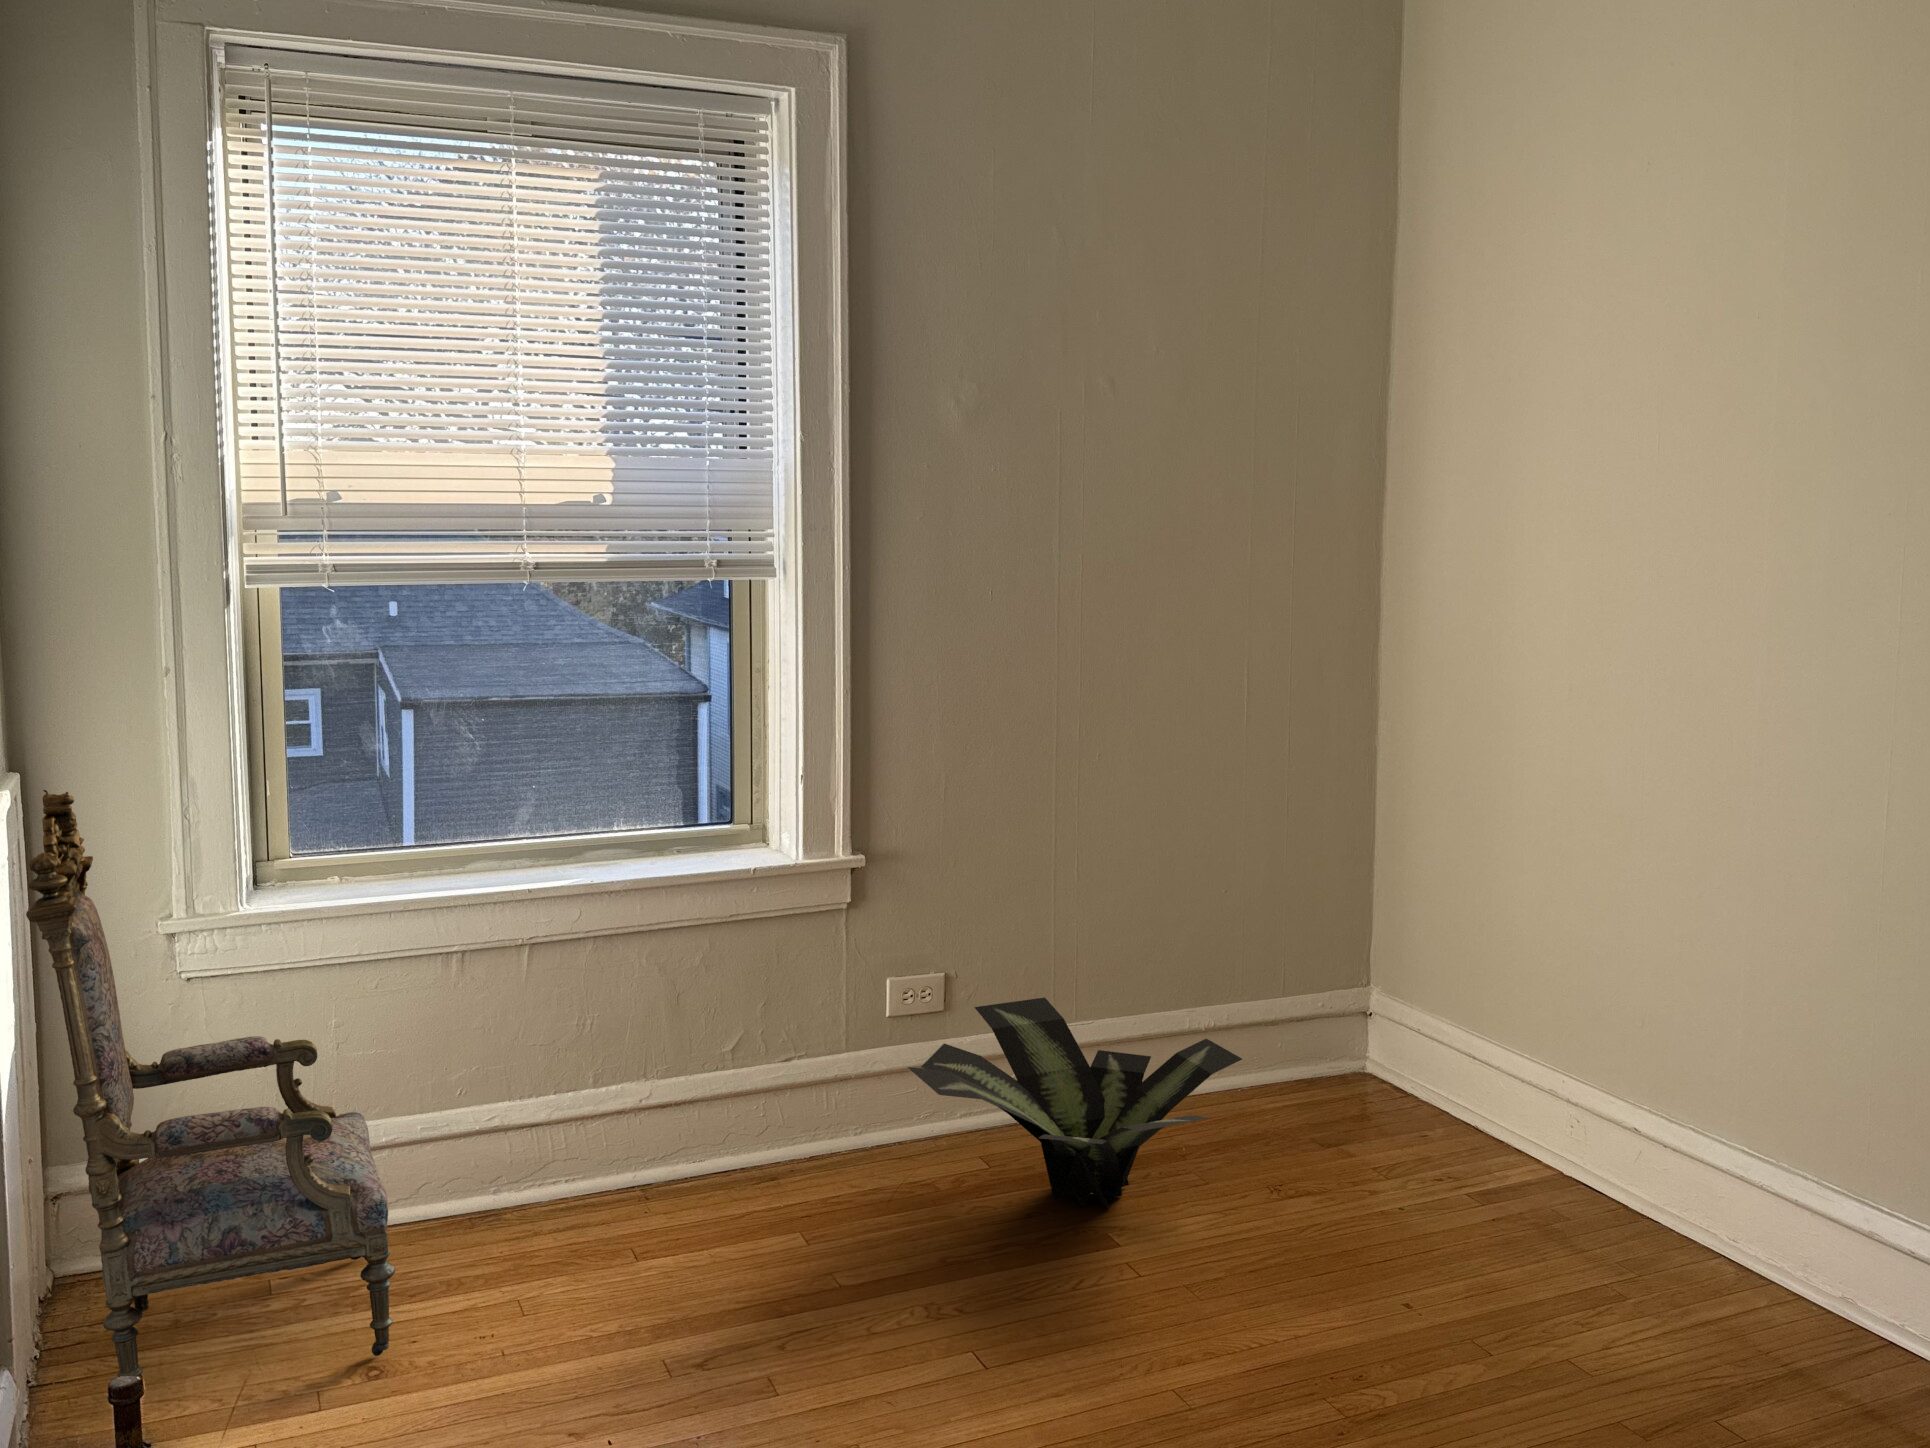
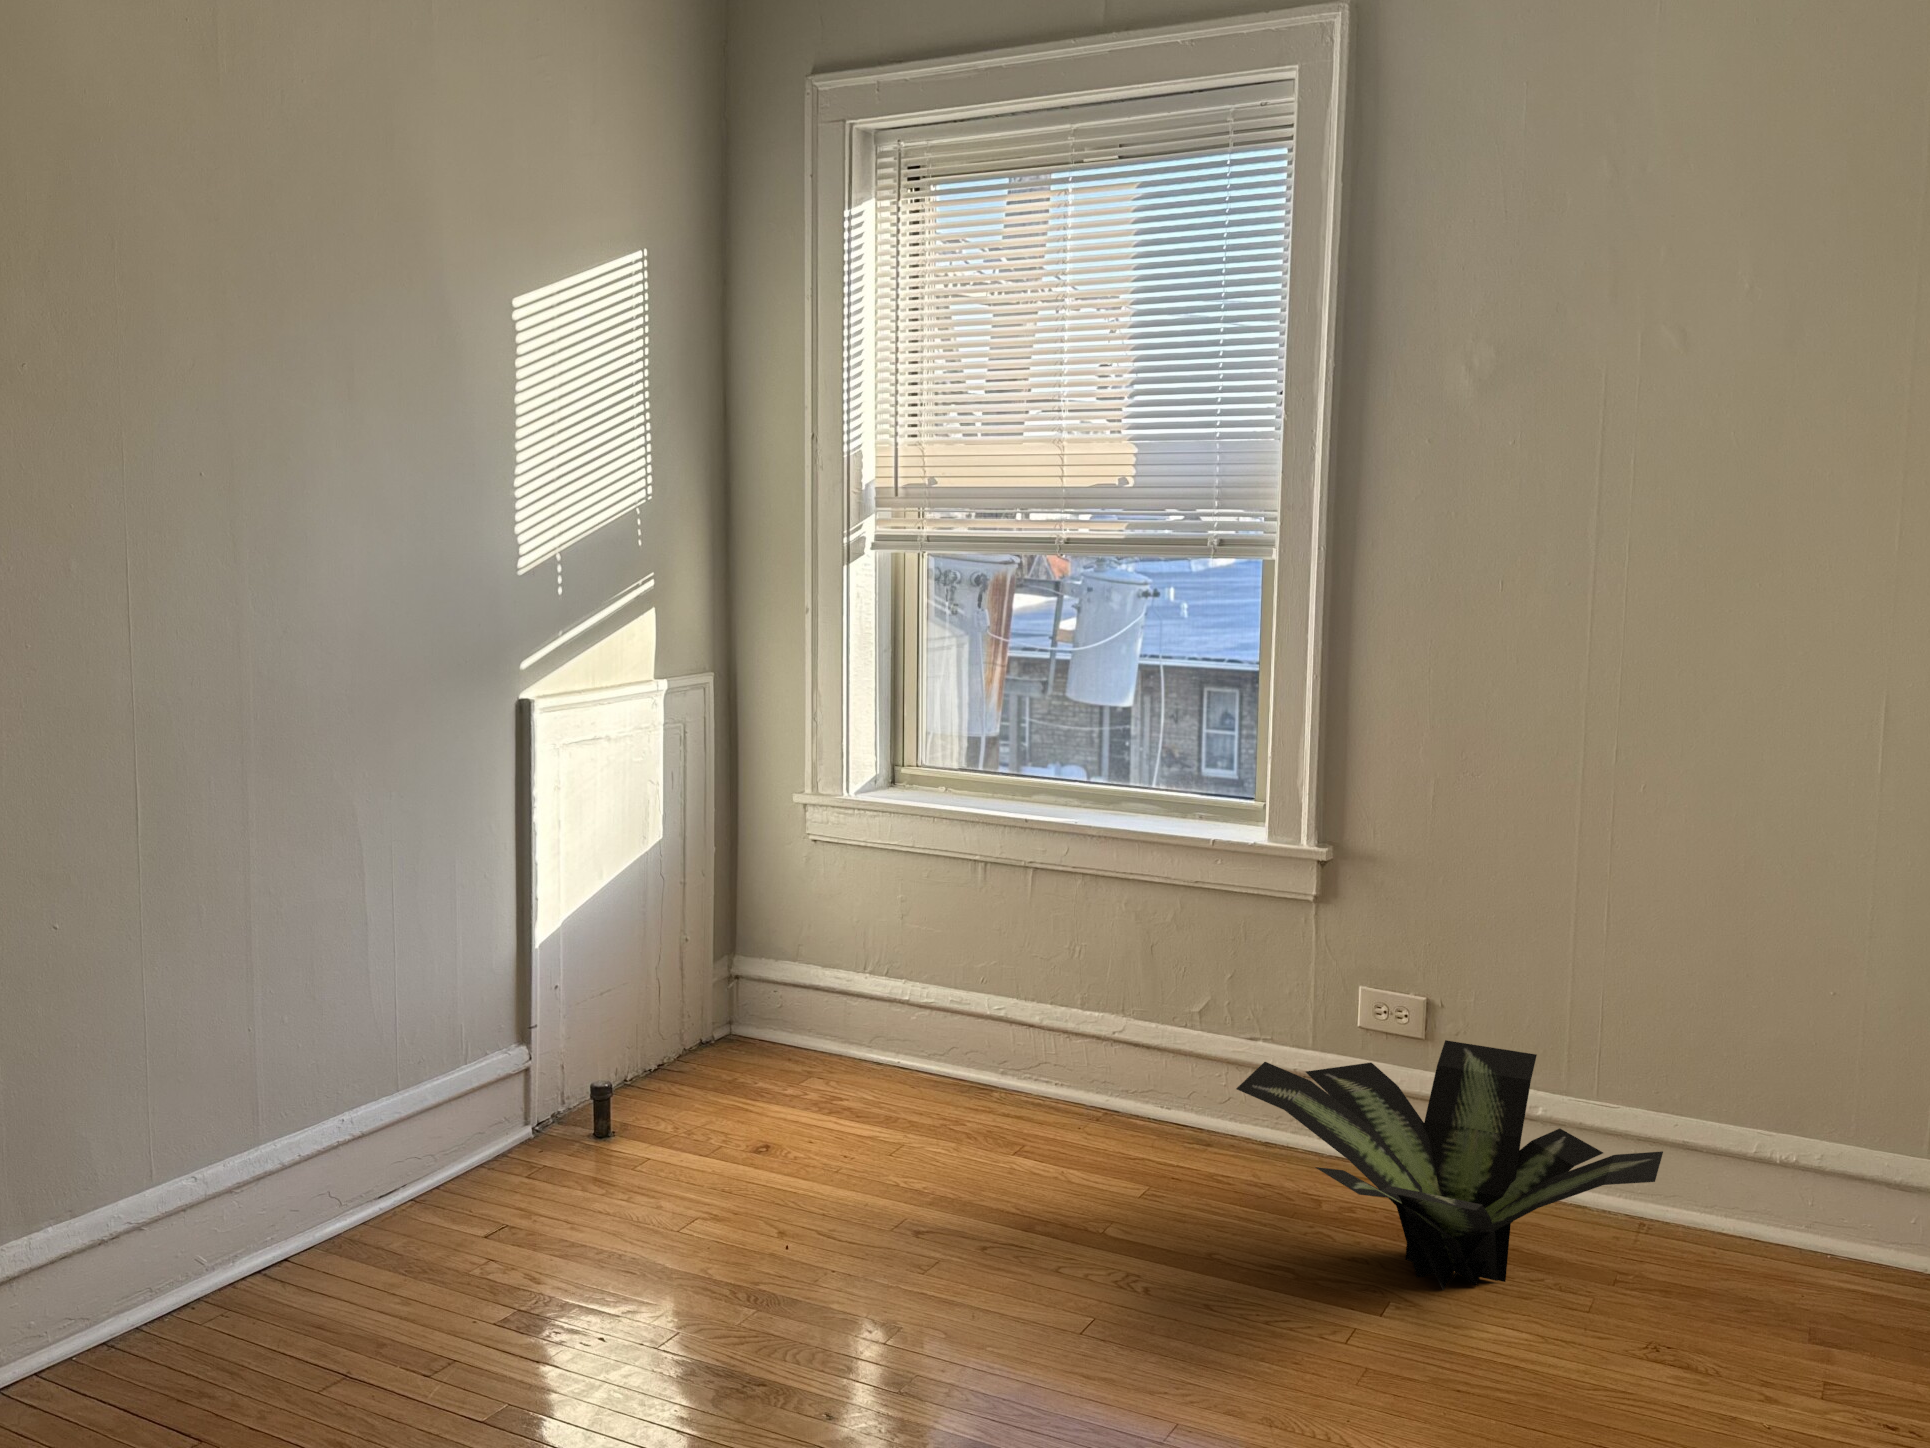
armchair: present [26,790,395,1377] -> none [605,681,884,1138]

